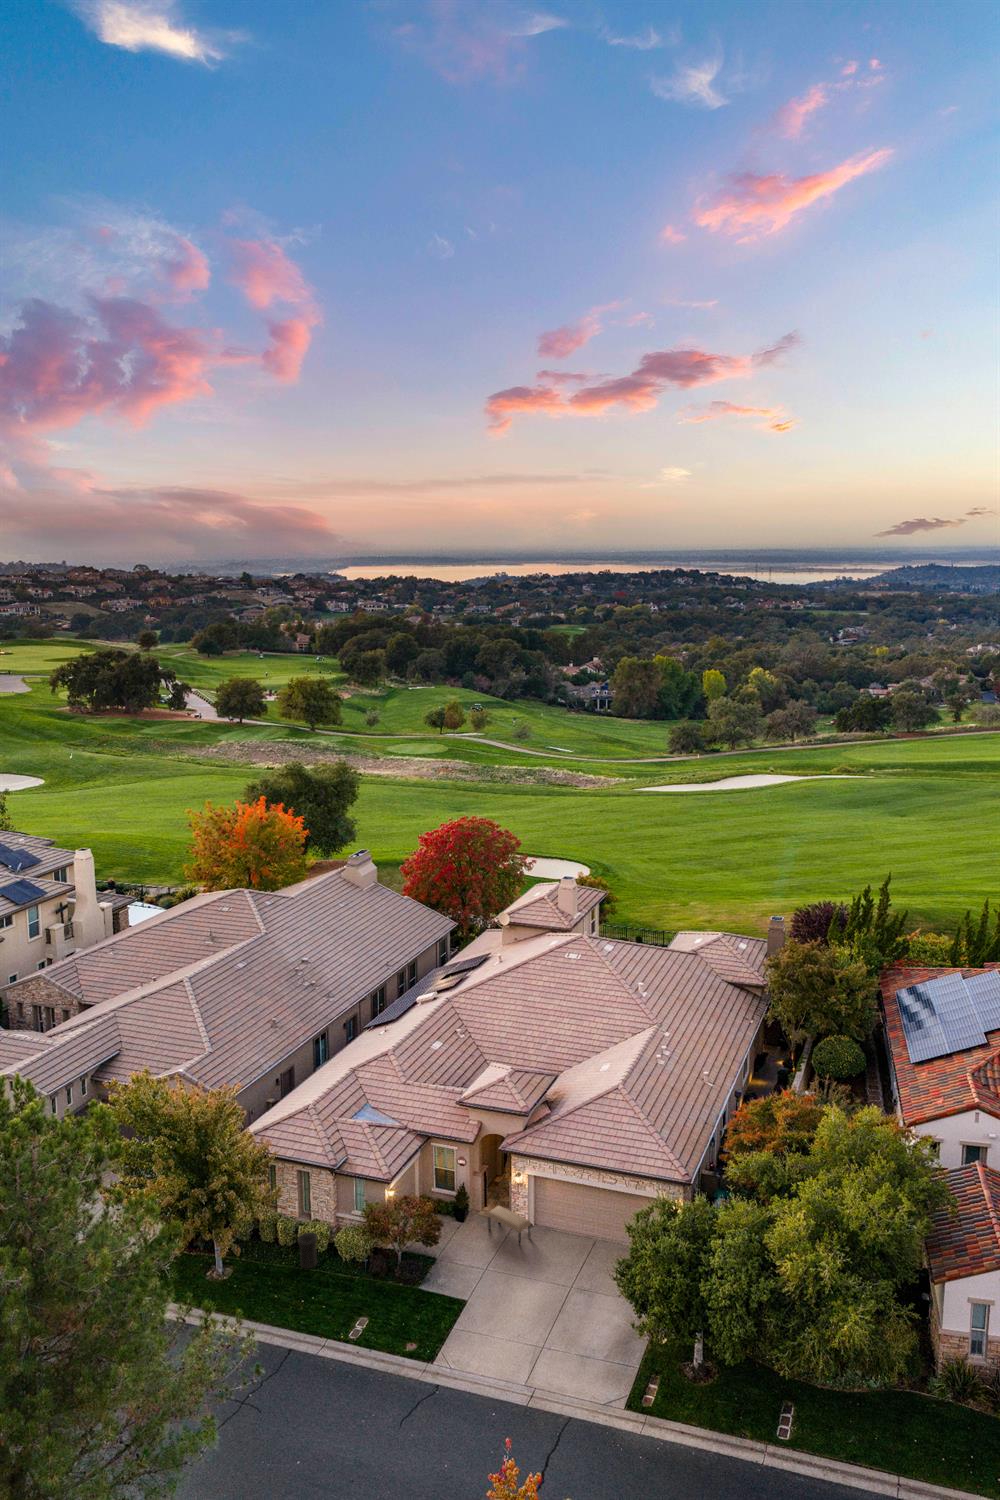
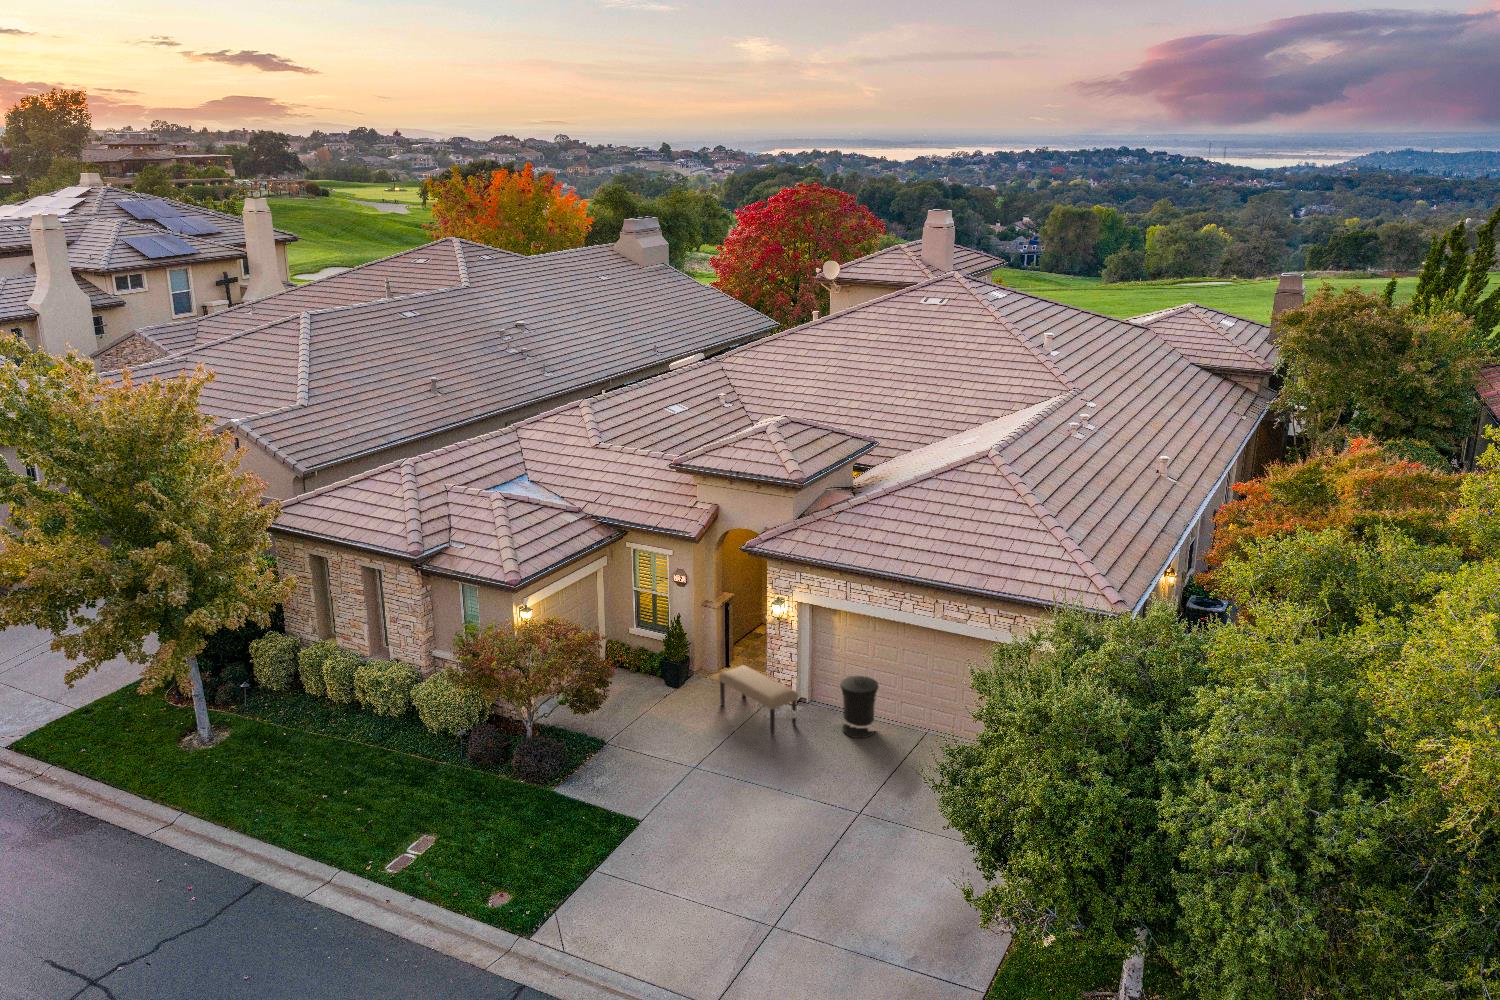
trash can: present [298,1233,317,1269] -> present [840,676,878,738]

